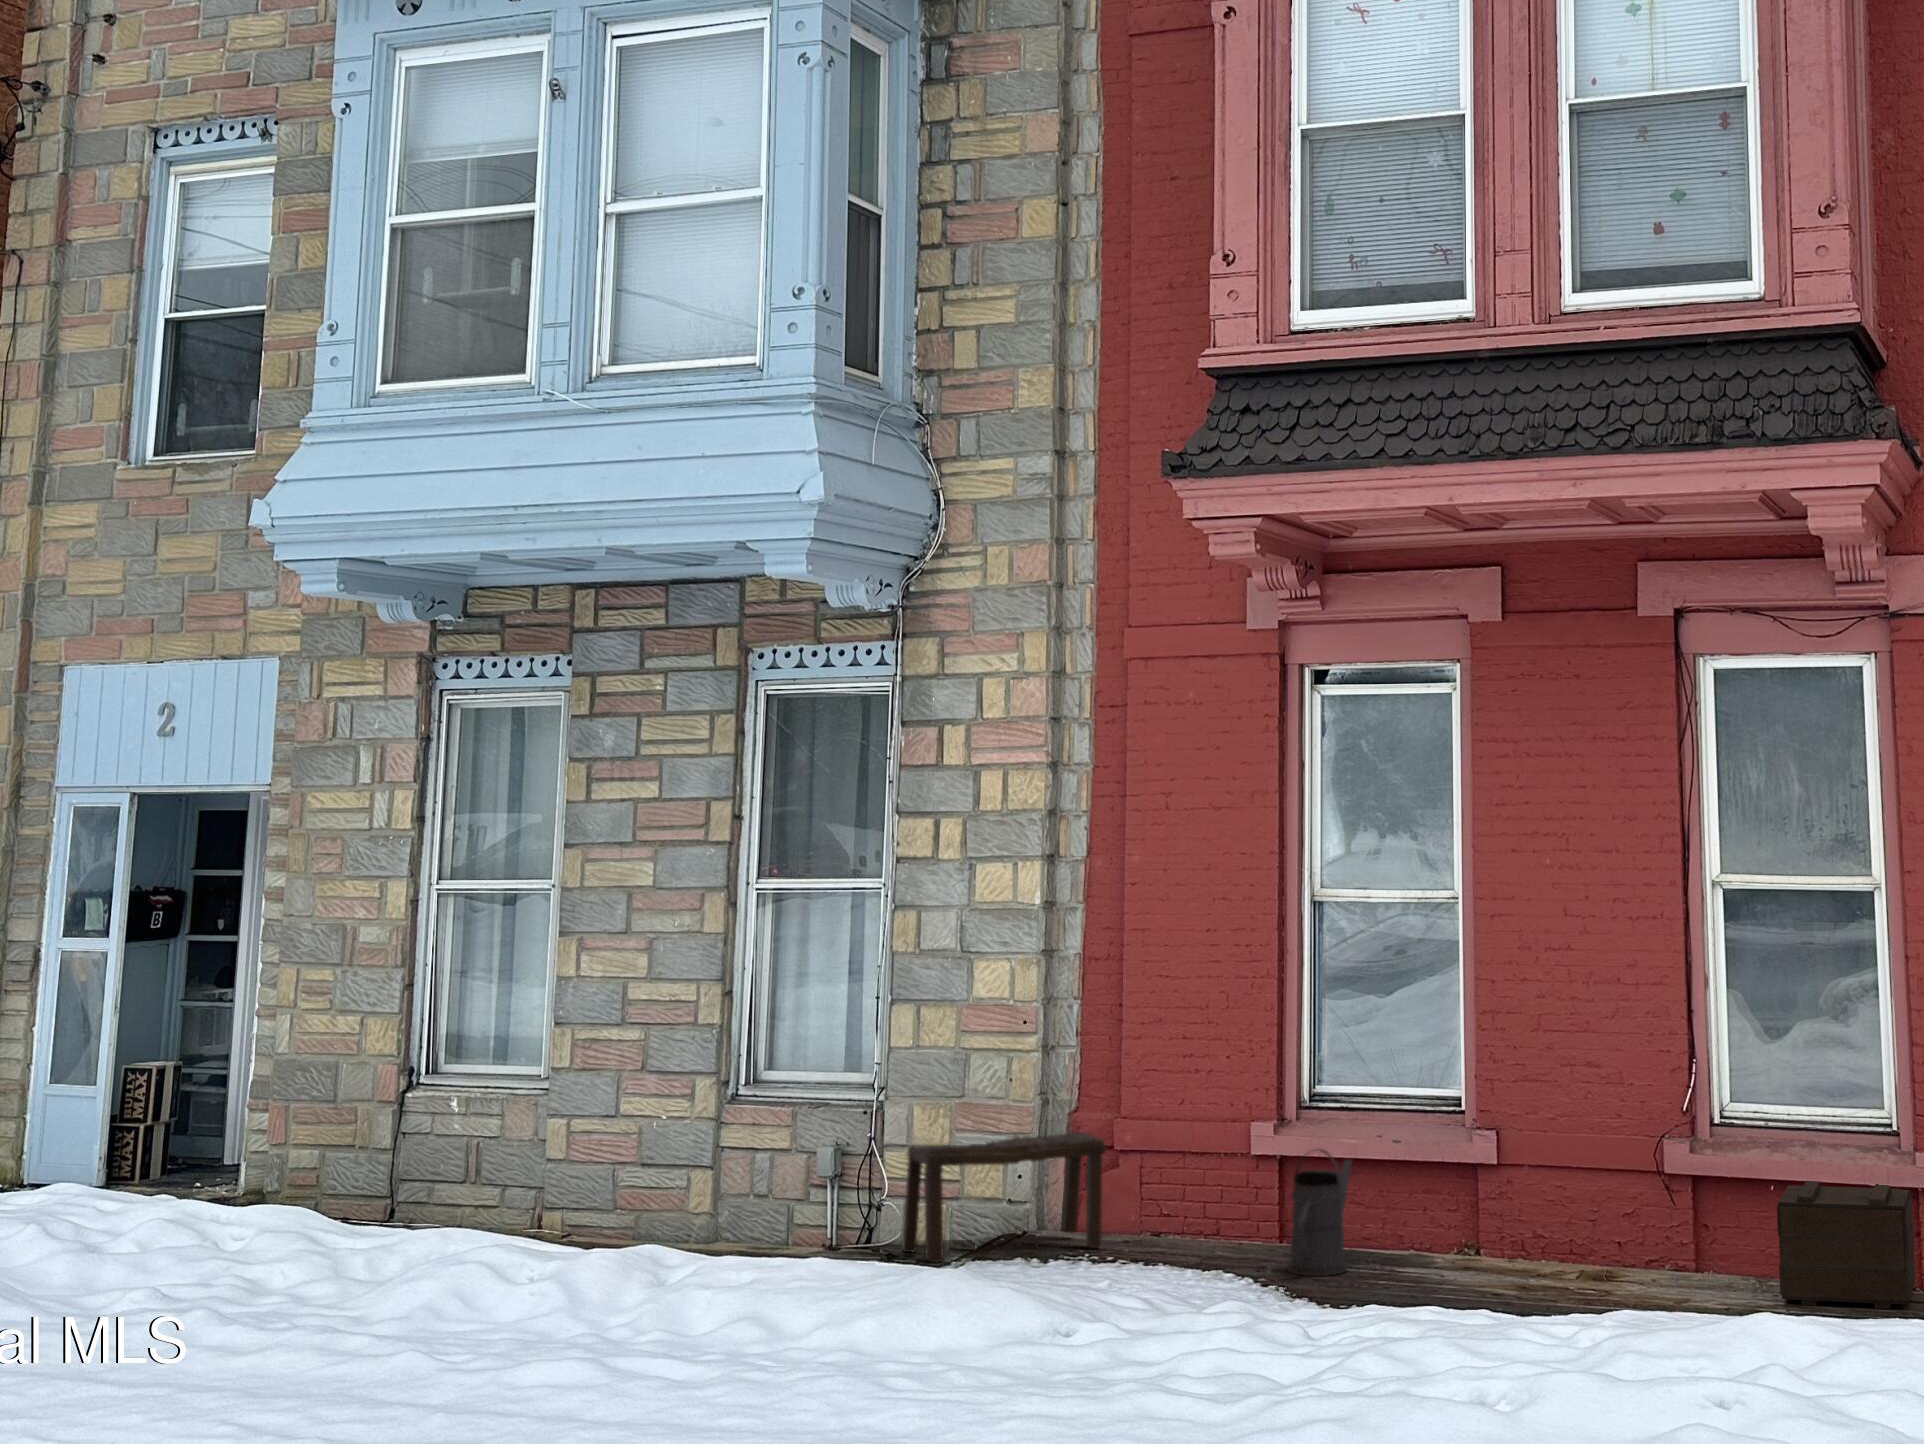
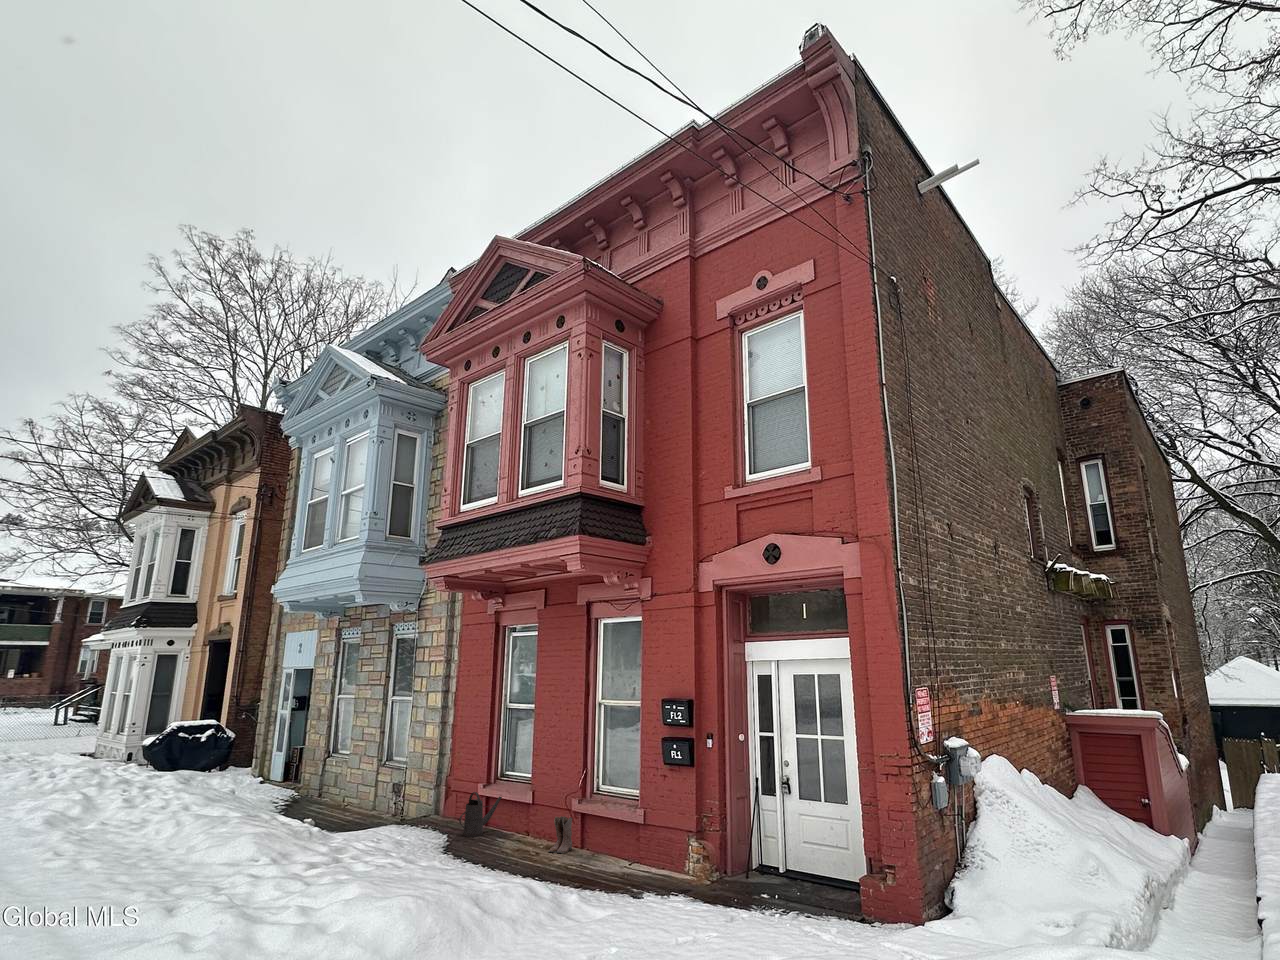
bench: present [902,1132,1105,1263] -> none [380,782,447,822]
wooden crate: present [1777,1181,1915,1309] -> none [573,816,637,868]
boots: none [1635,1192,1692,1290] -> present [549,816,572,853]

